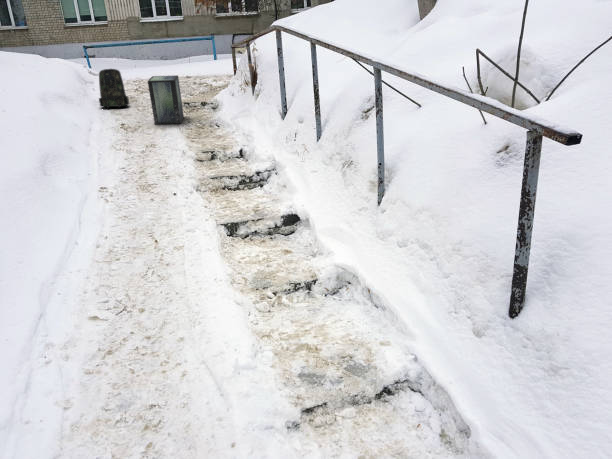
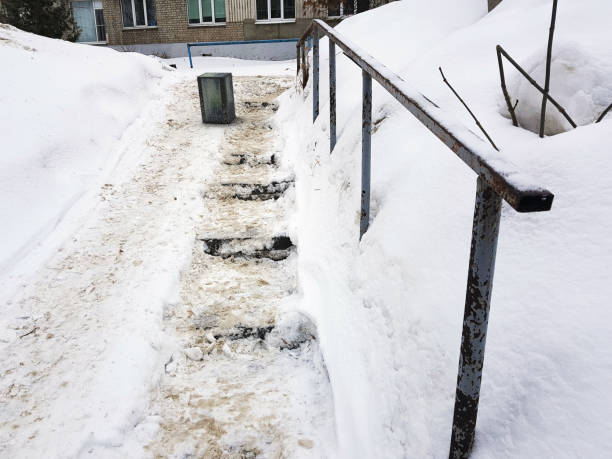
backpack: present [99,69,129,108] -> none [160,65,190,105]

